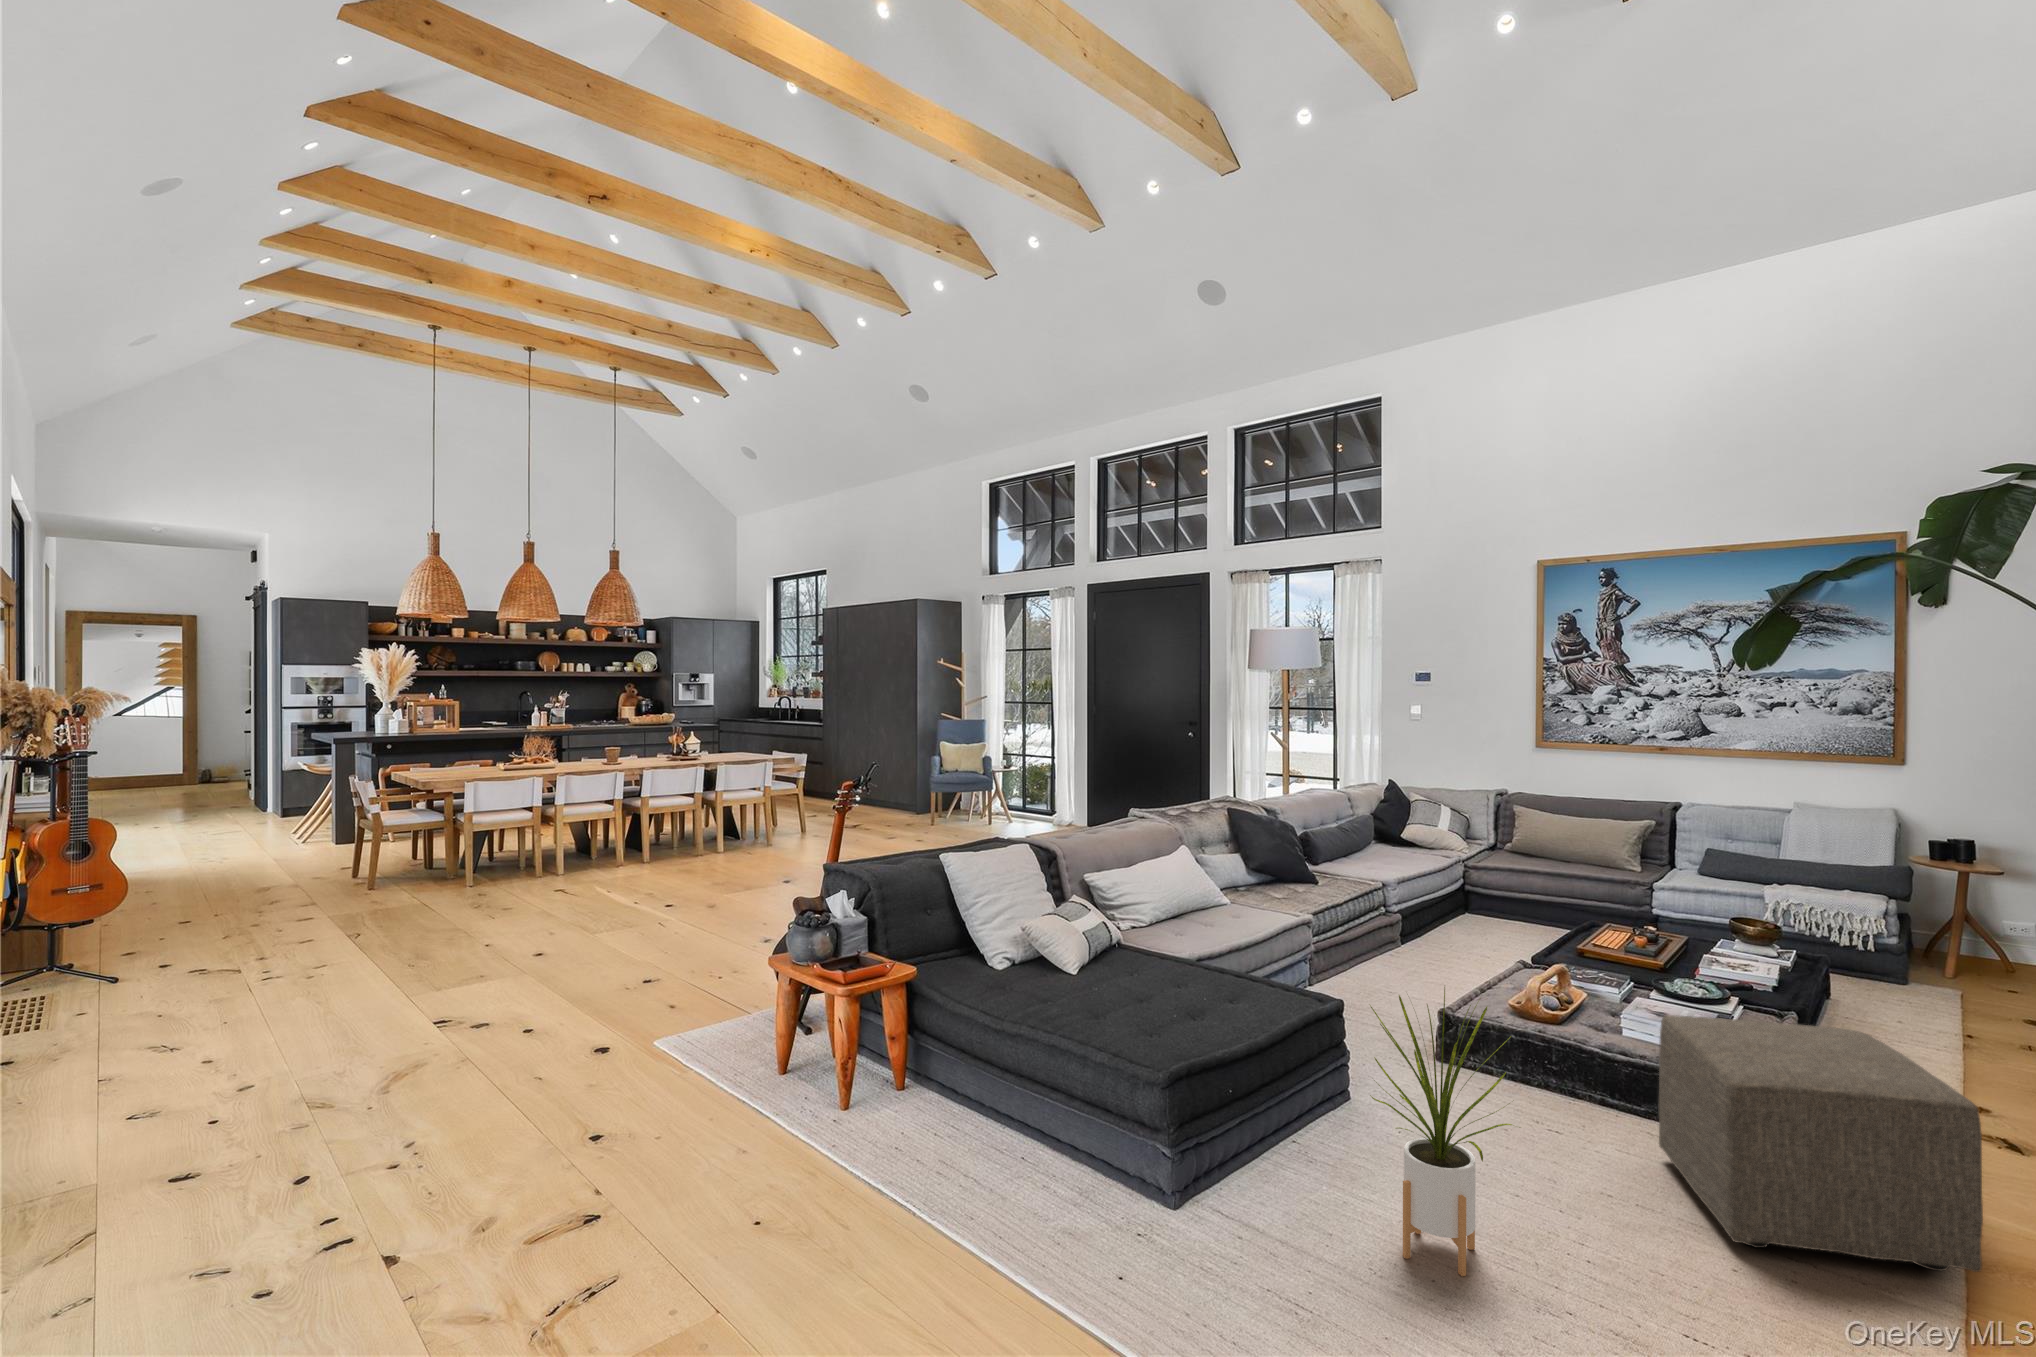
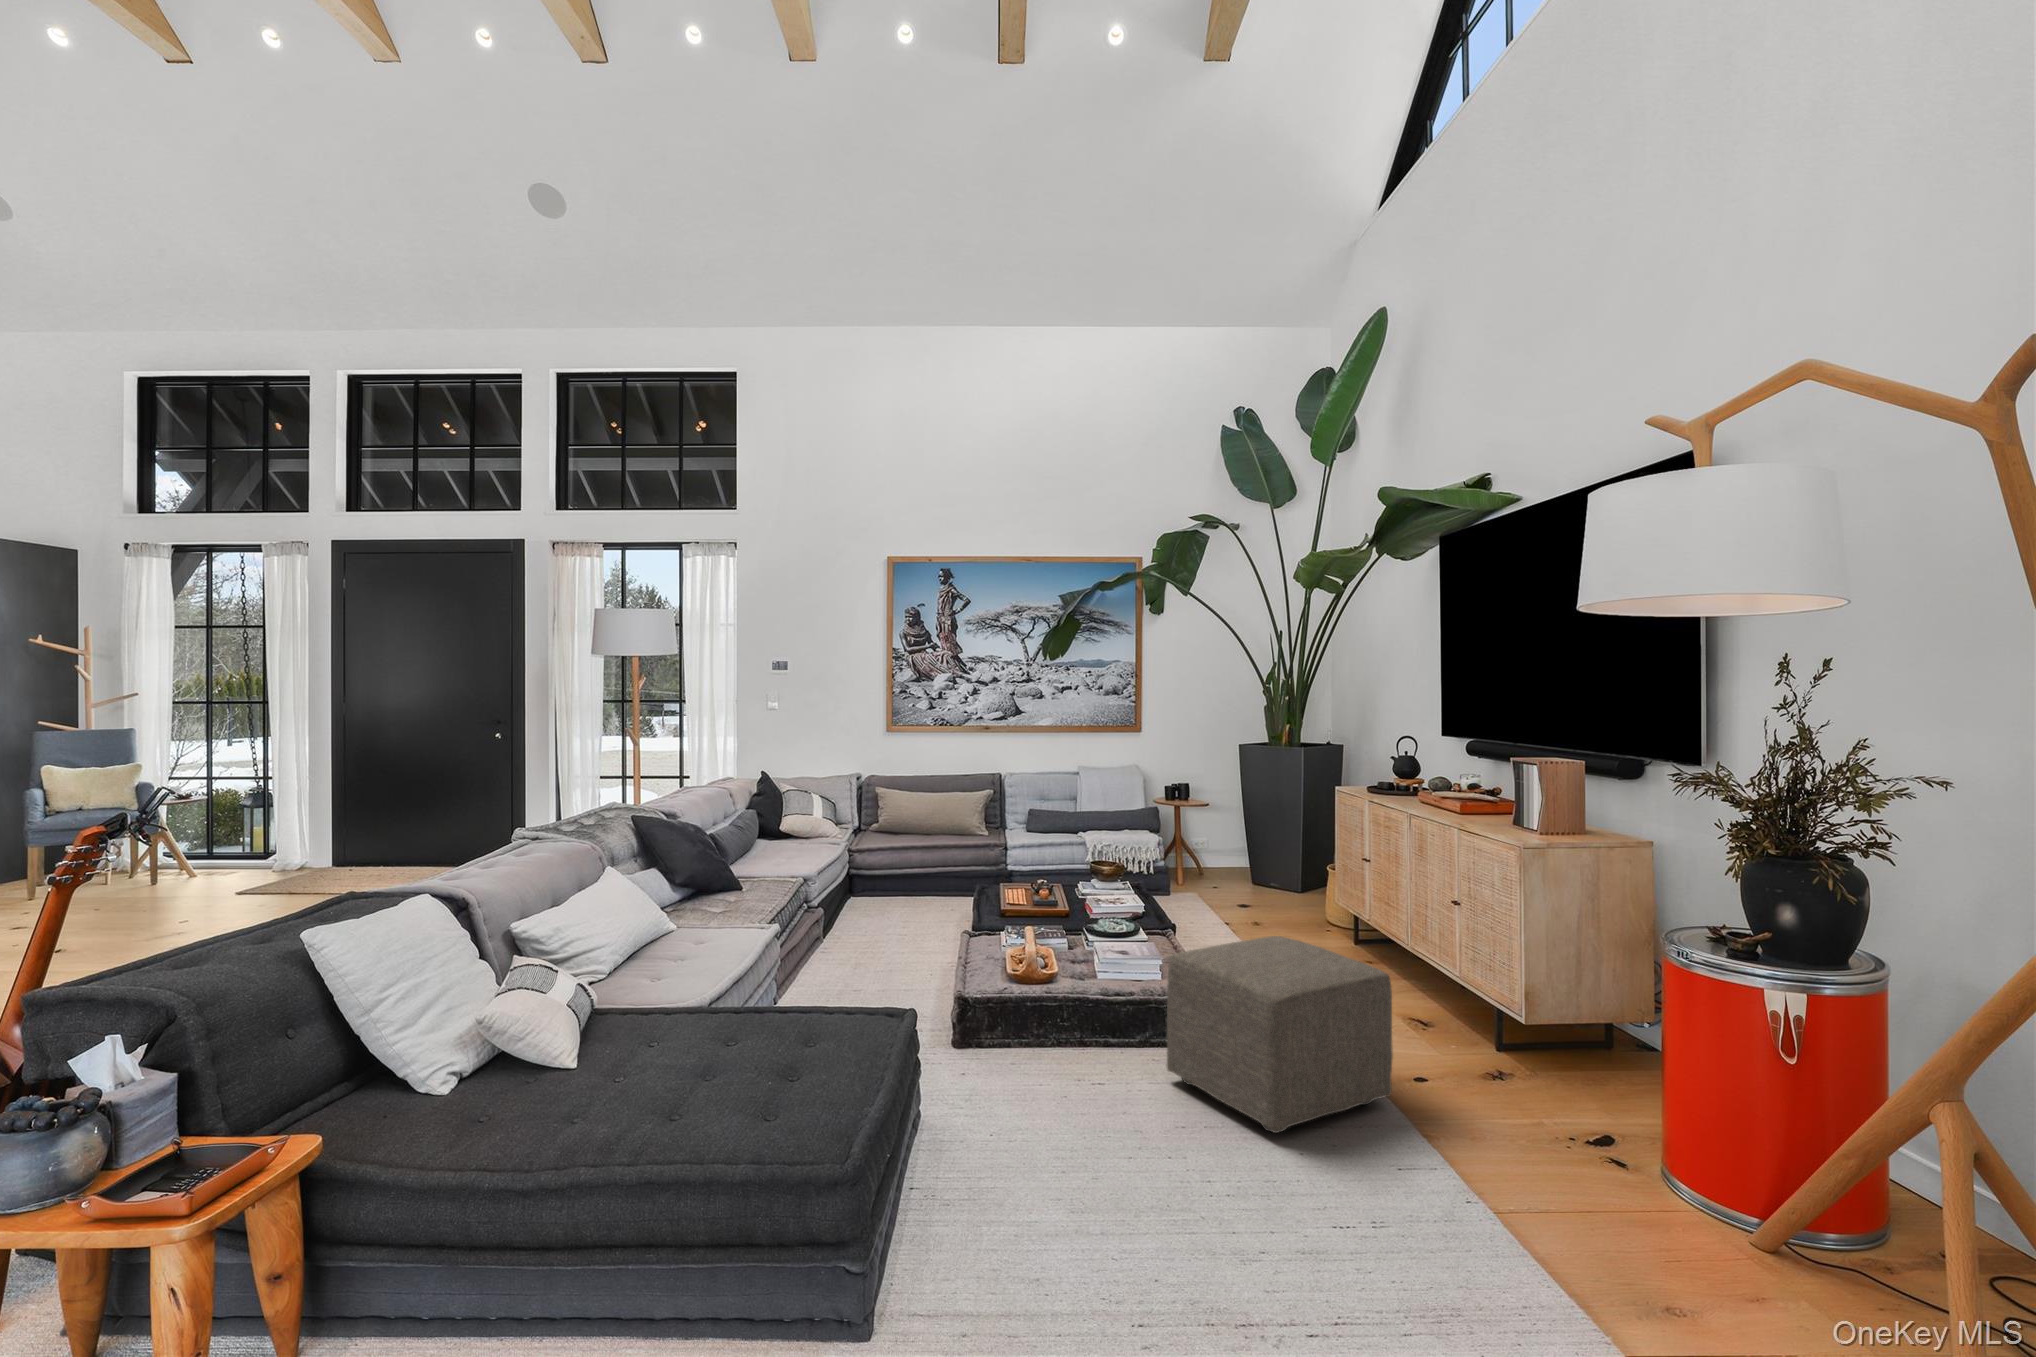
house plant: present [1370,987,1520,1276] -> none [1044,966,1190,1266]

